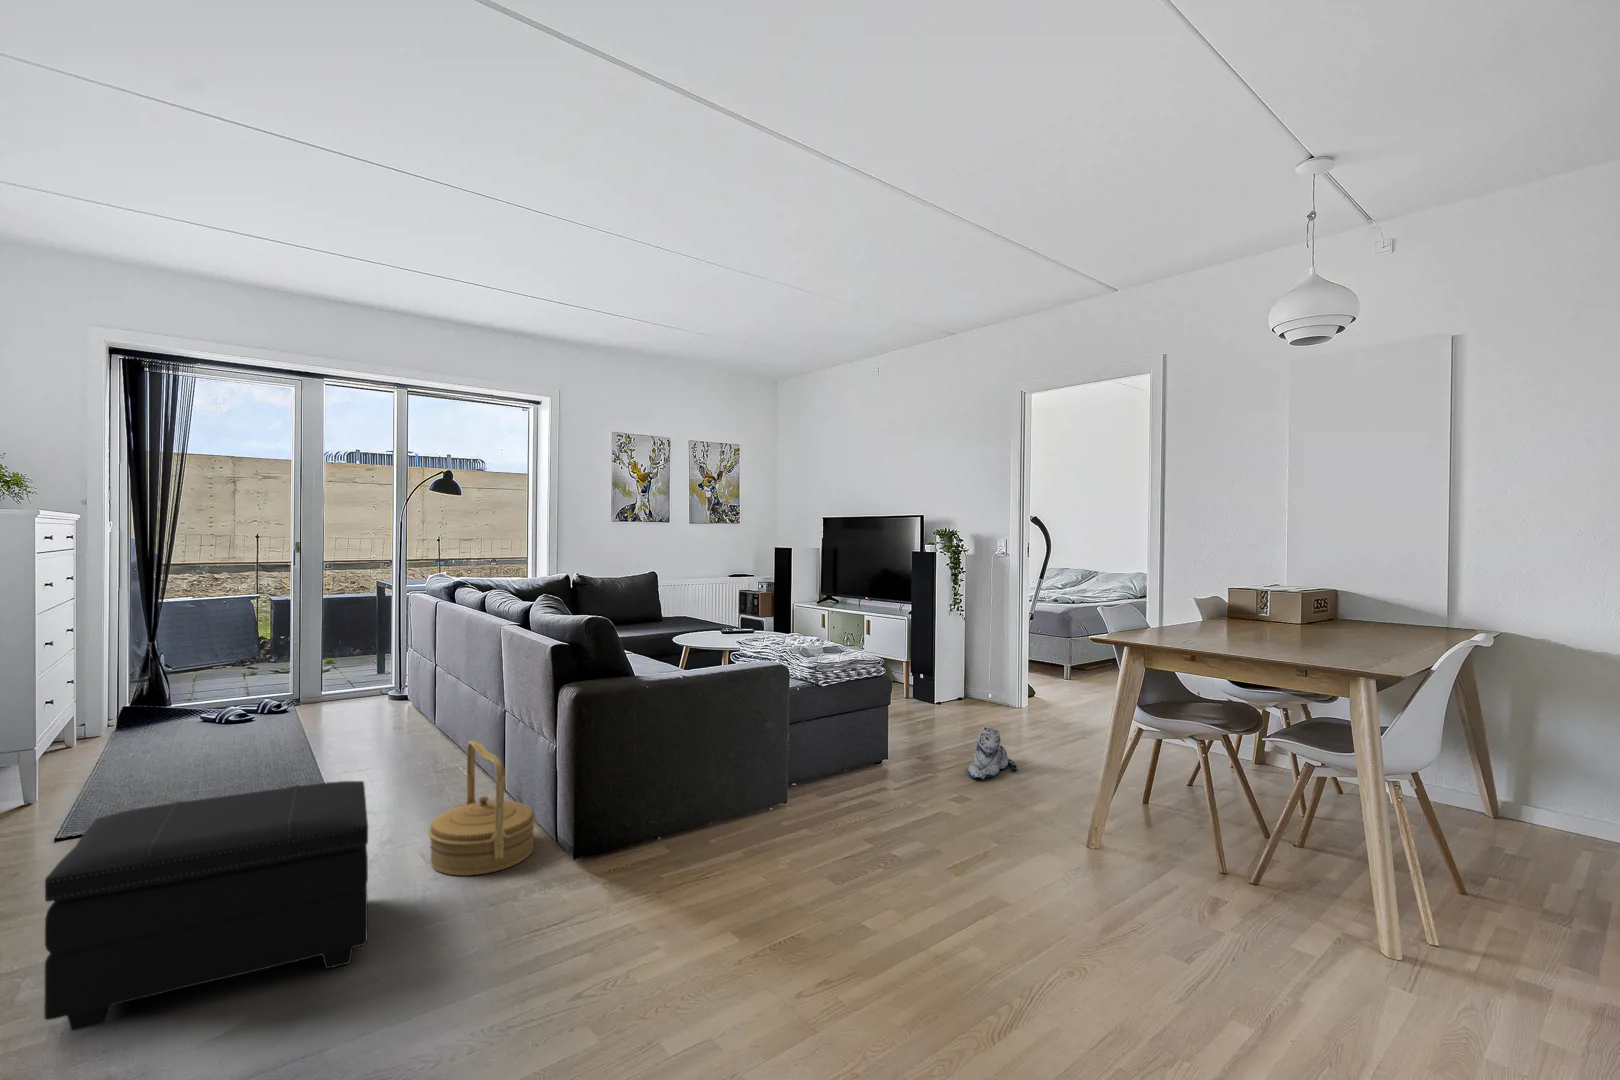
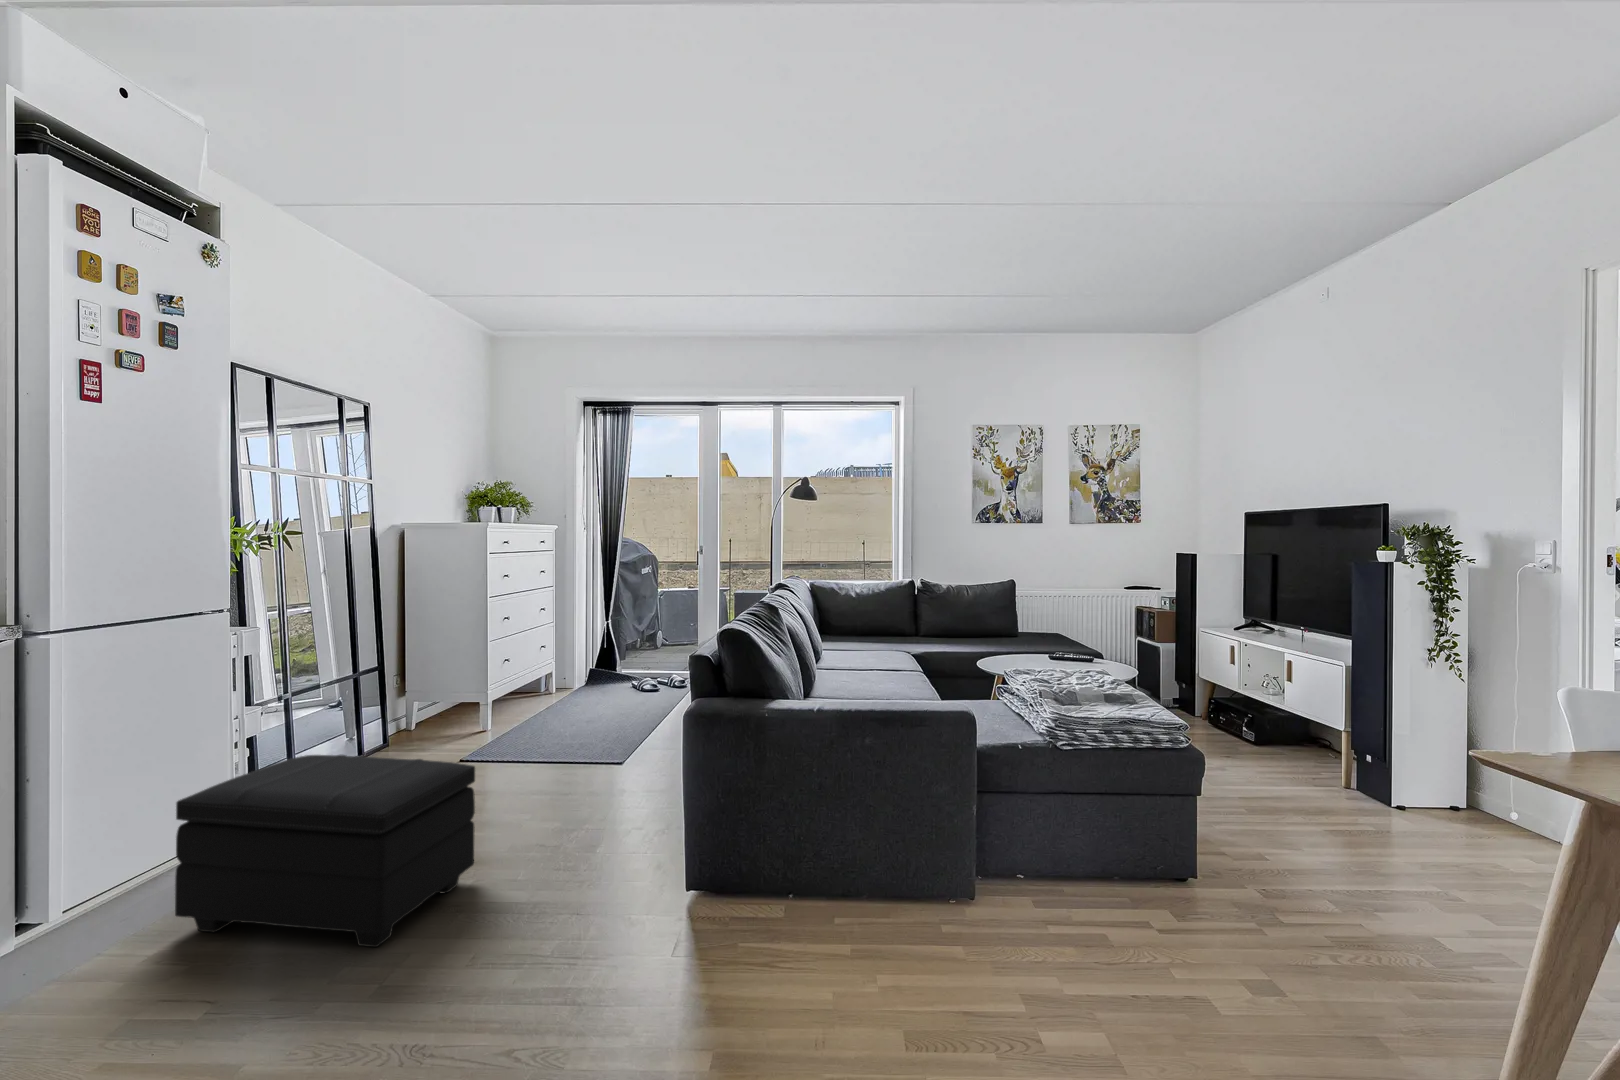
plush toy: present [968,727,1017,779] -> none [1331,876,1461,975]
woven basket: present [428,740,536,876] -> none [550,743,659,891]

